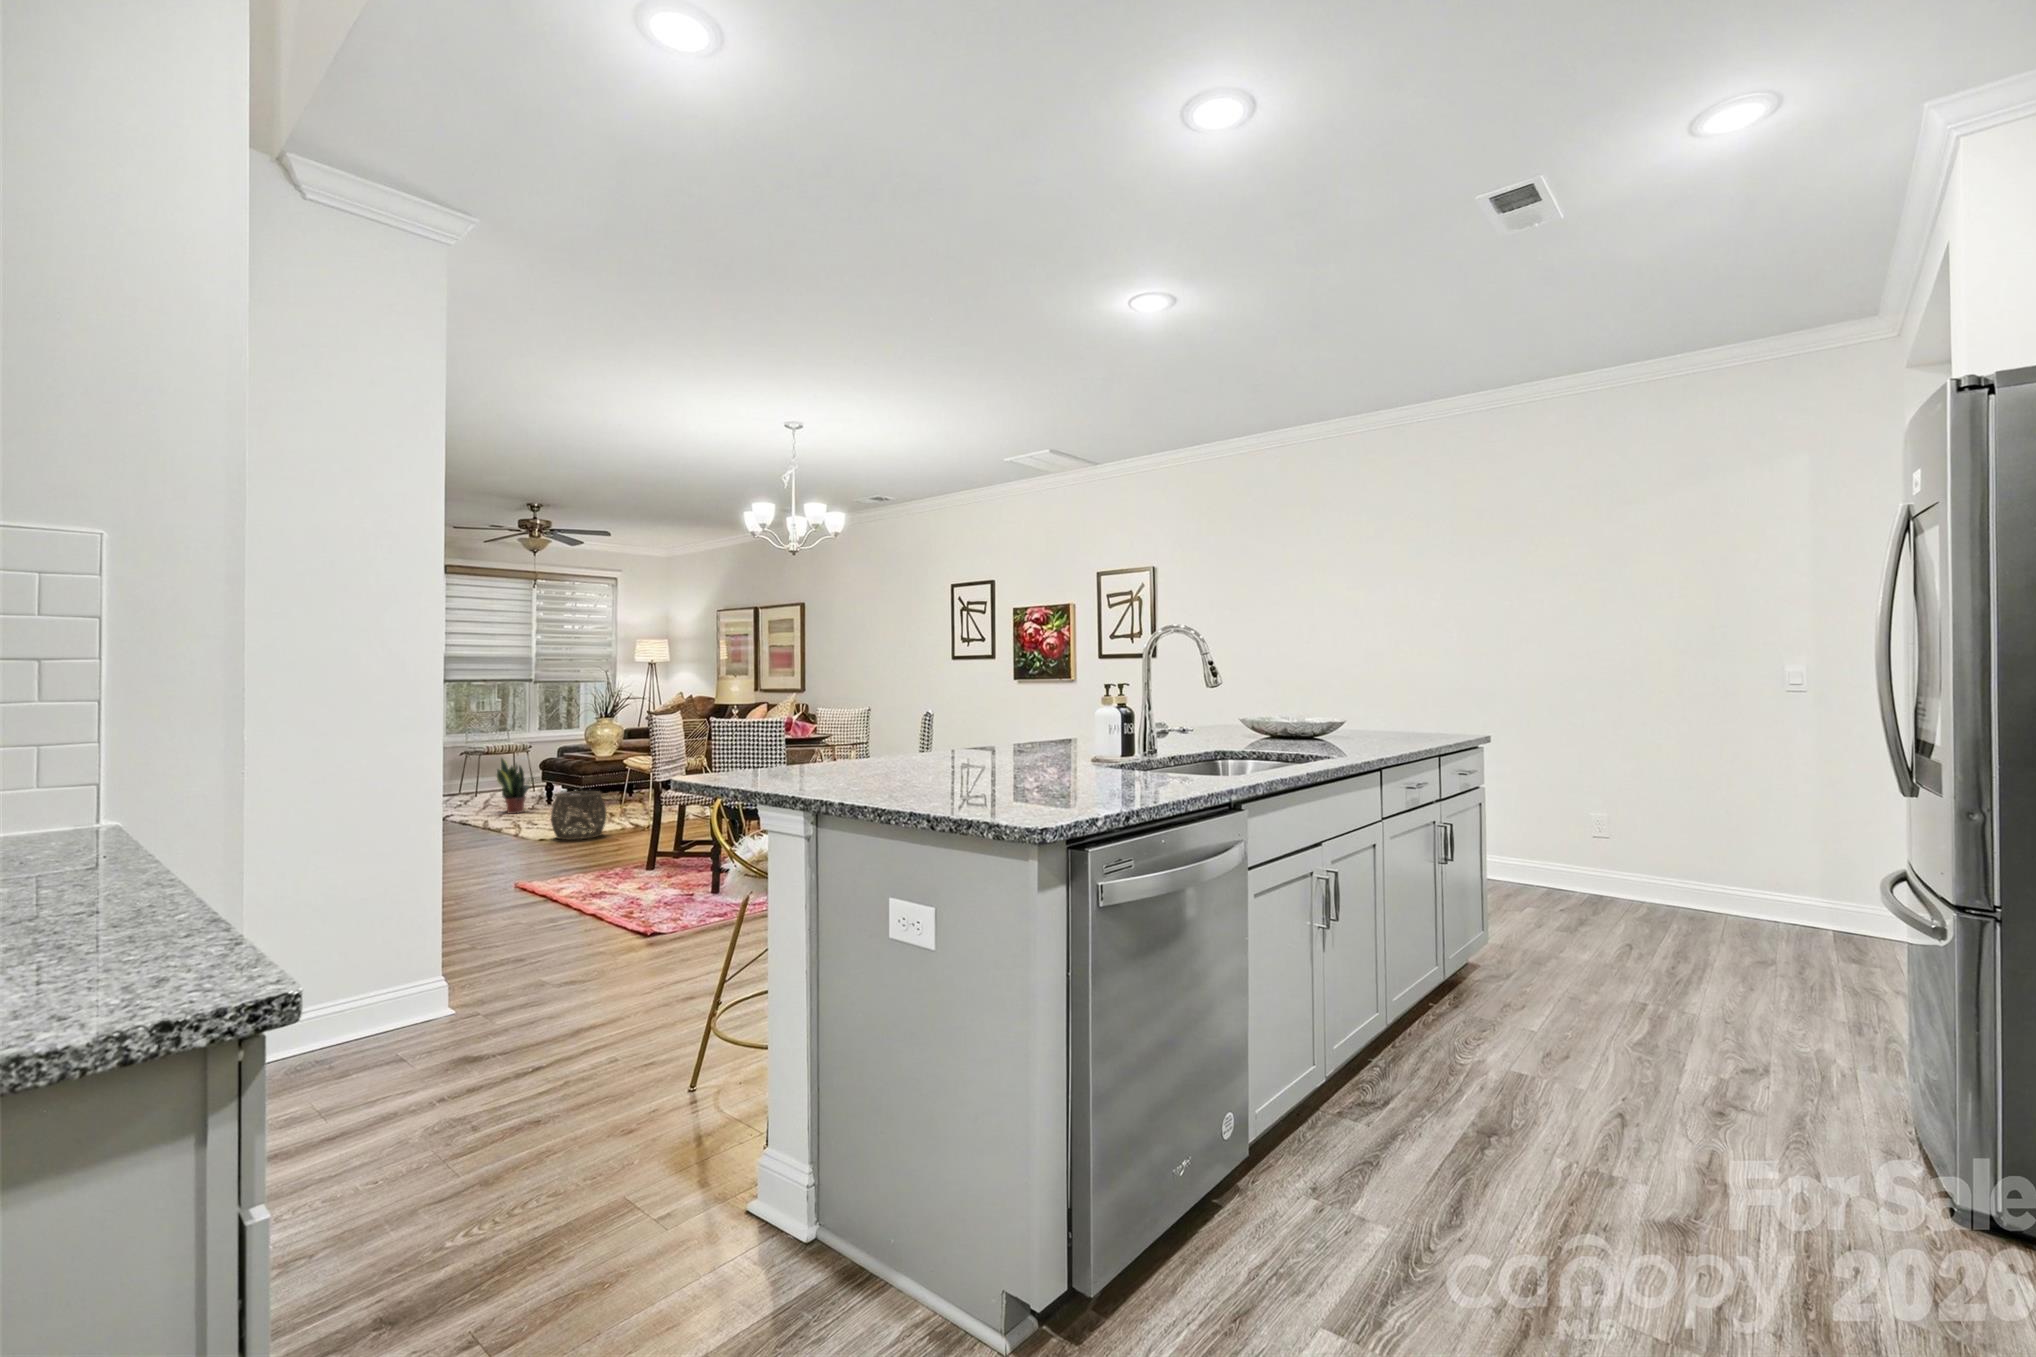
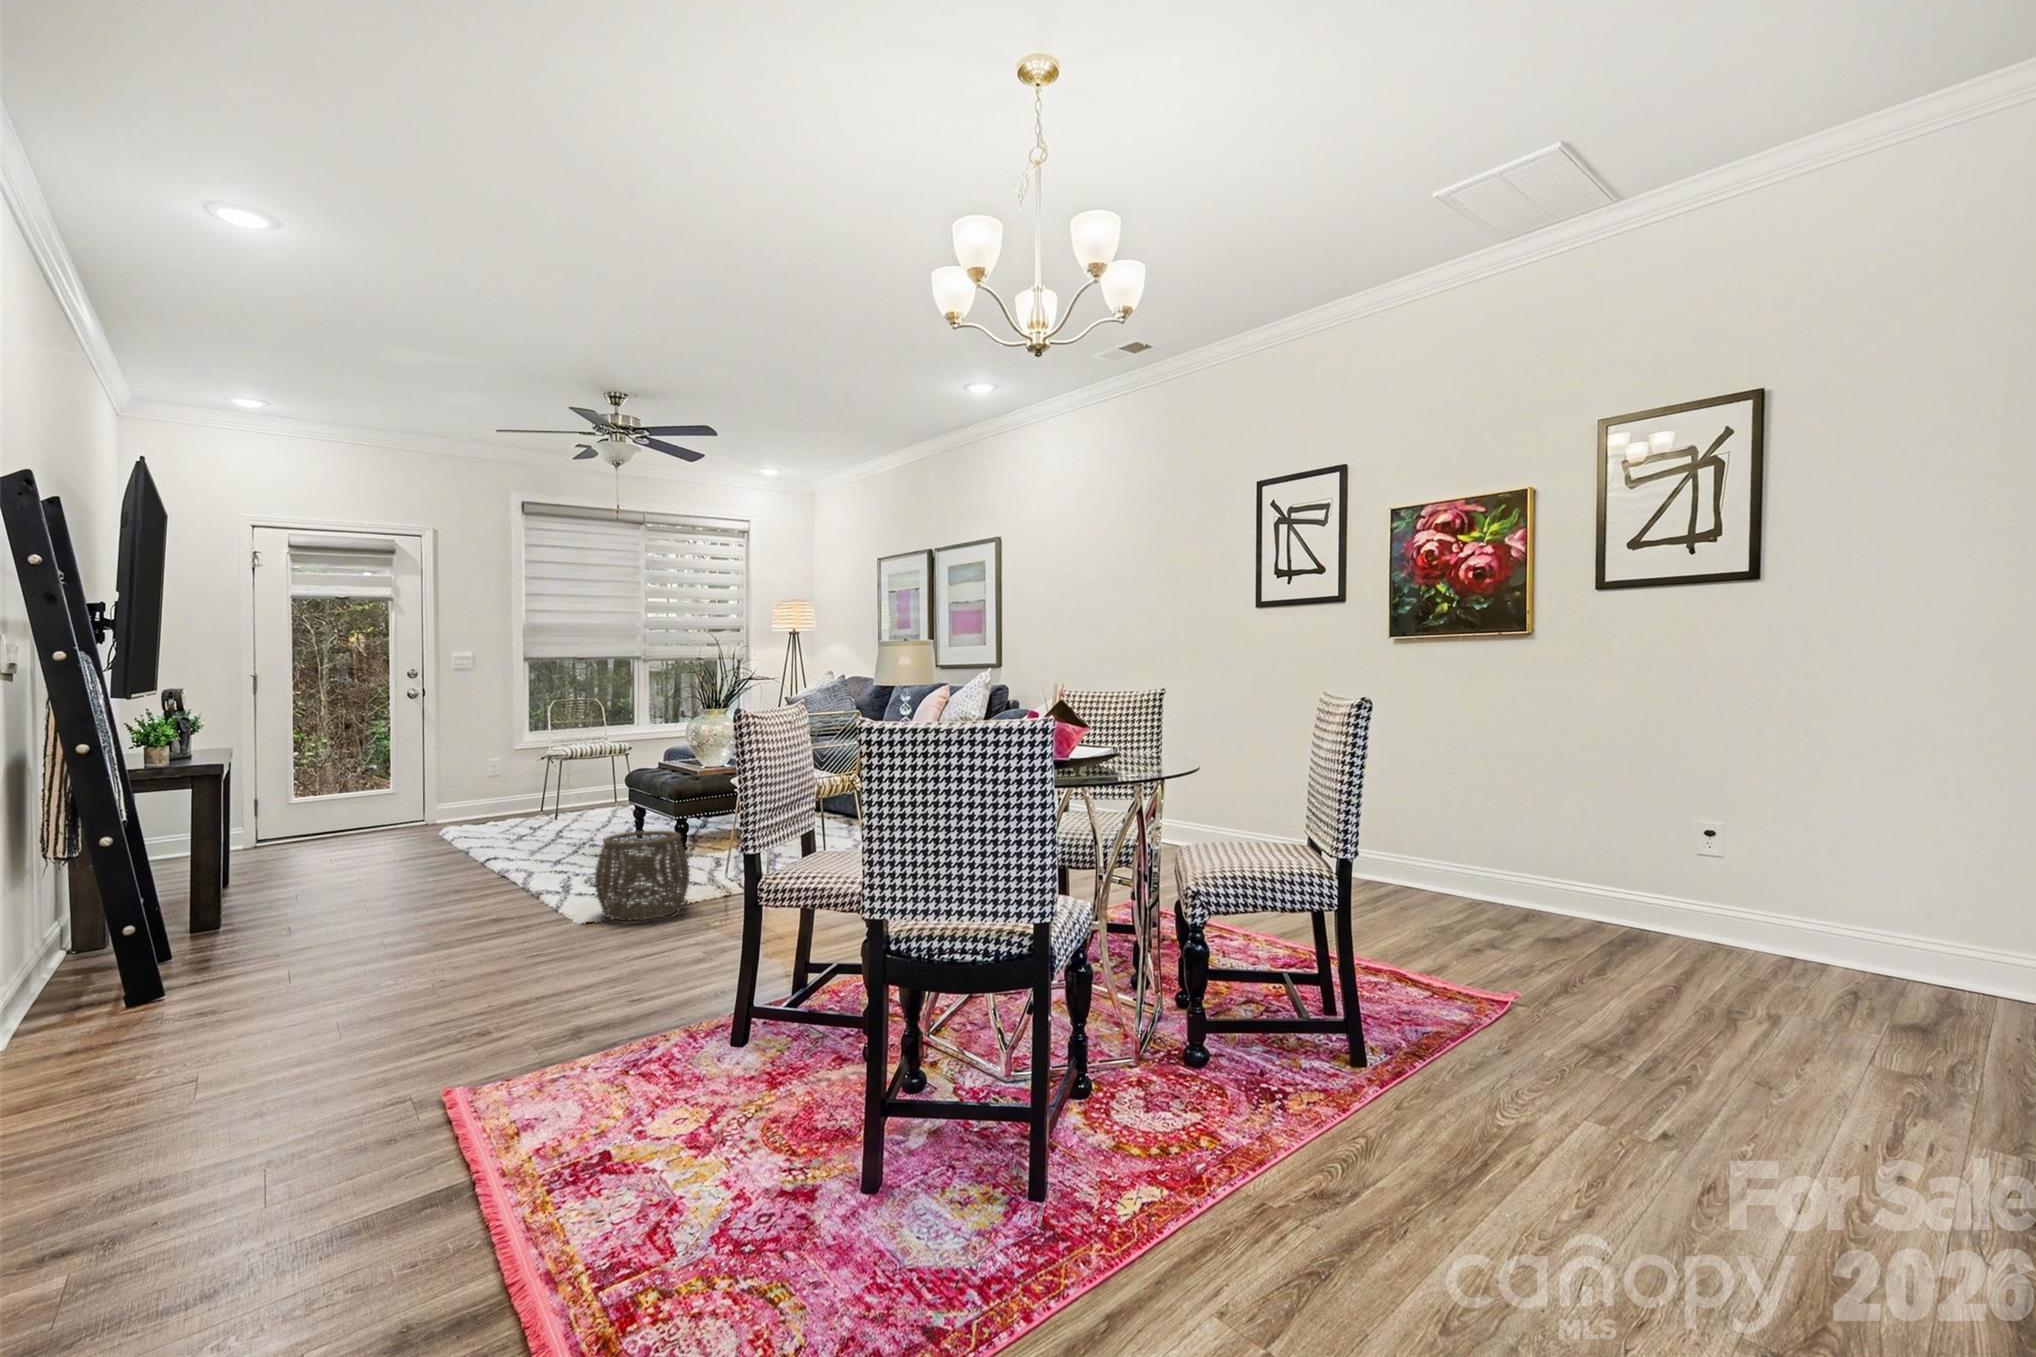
potted plant: present [497,758,534,814] -> none [548,765,612,853]

